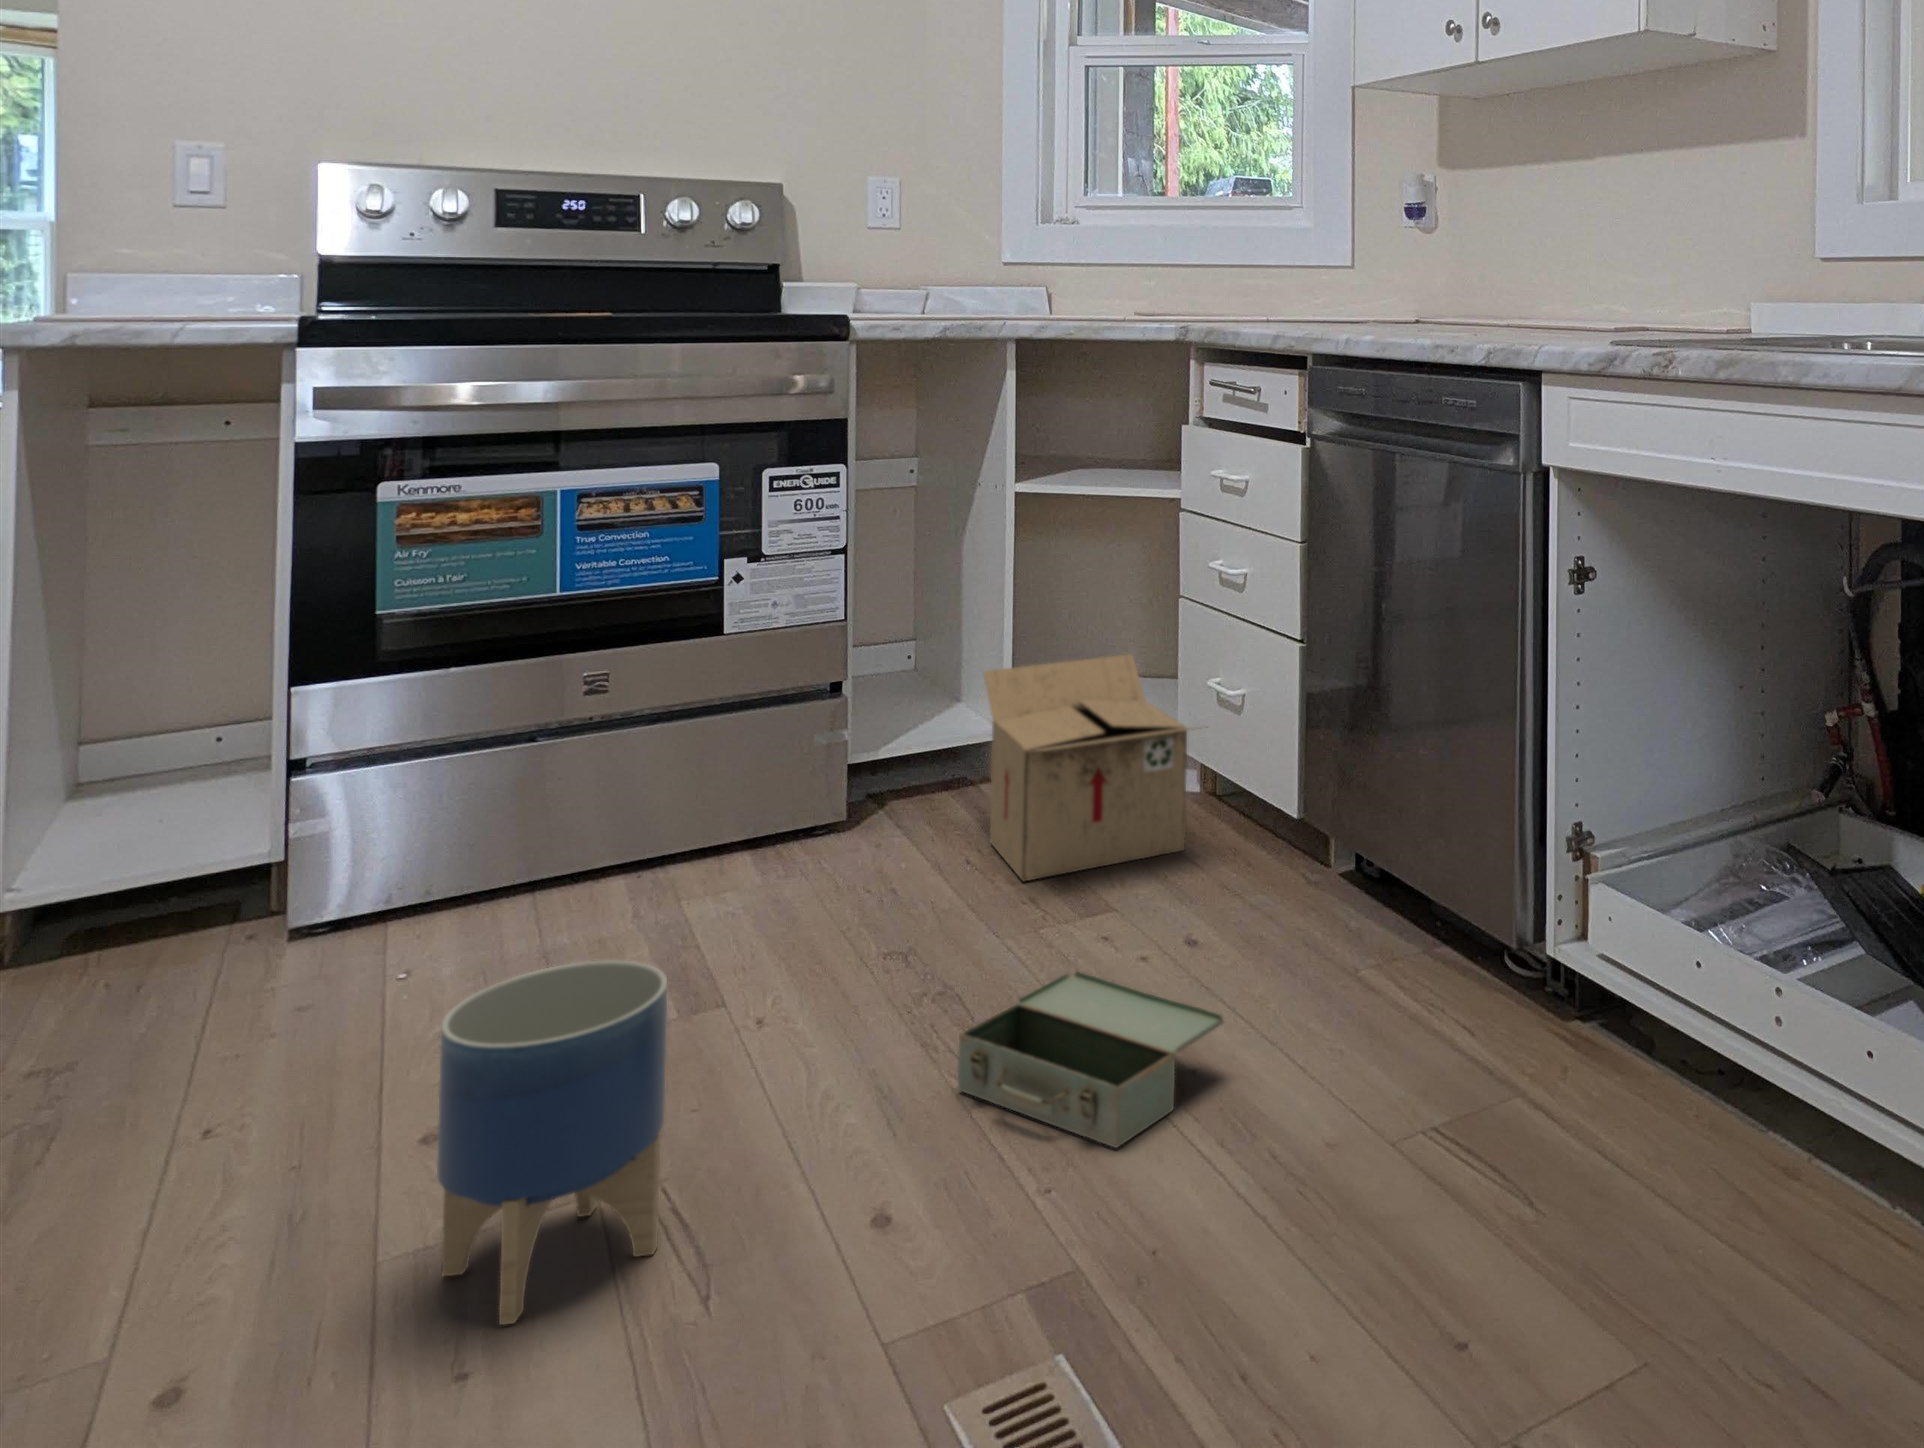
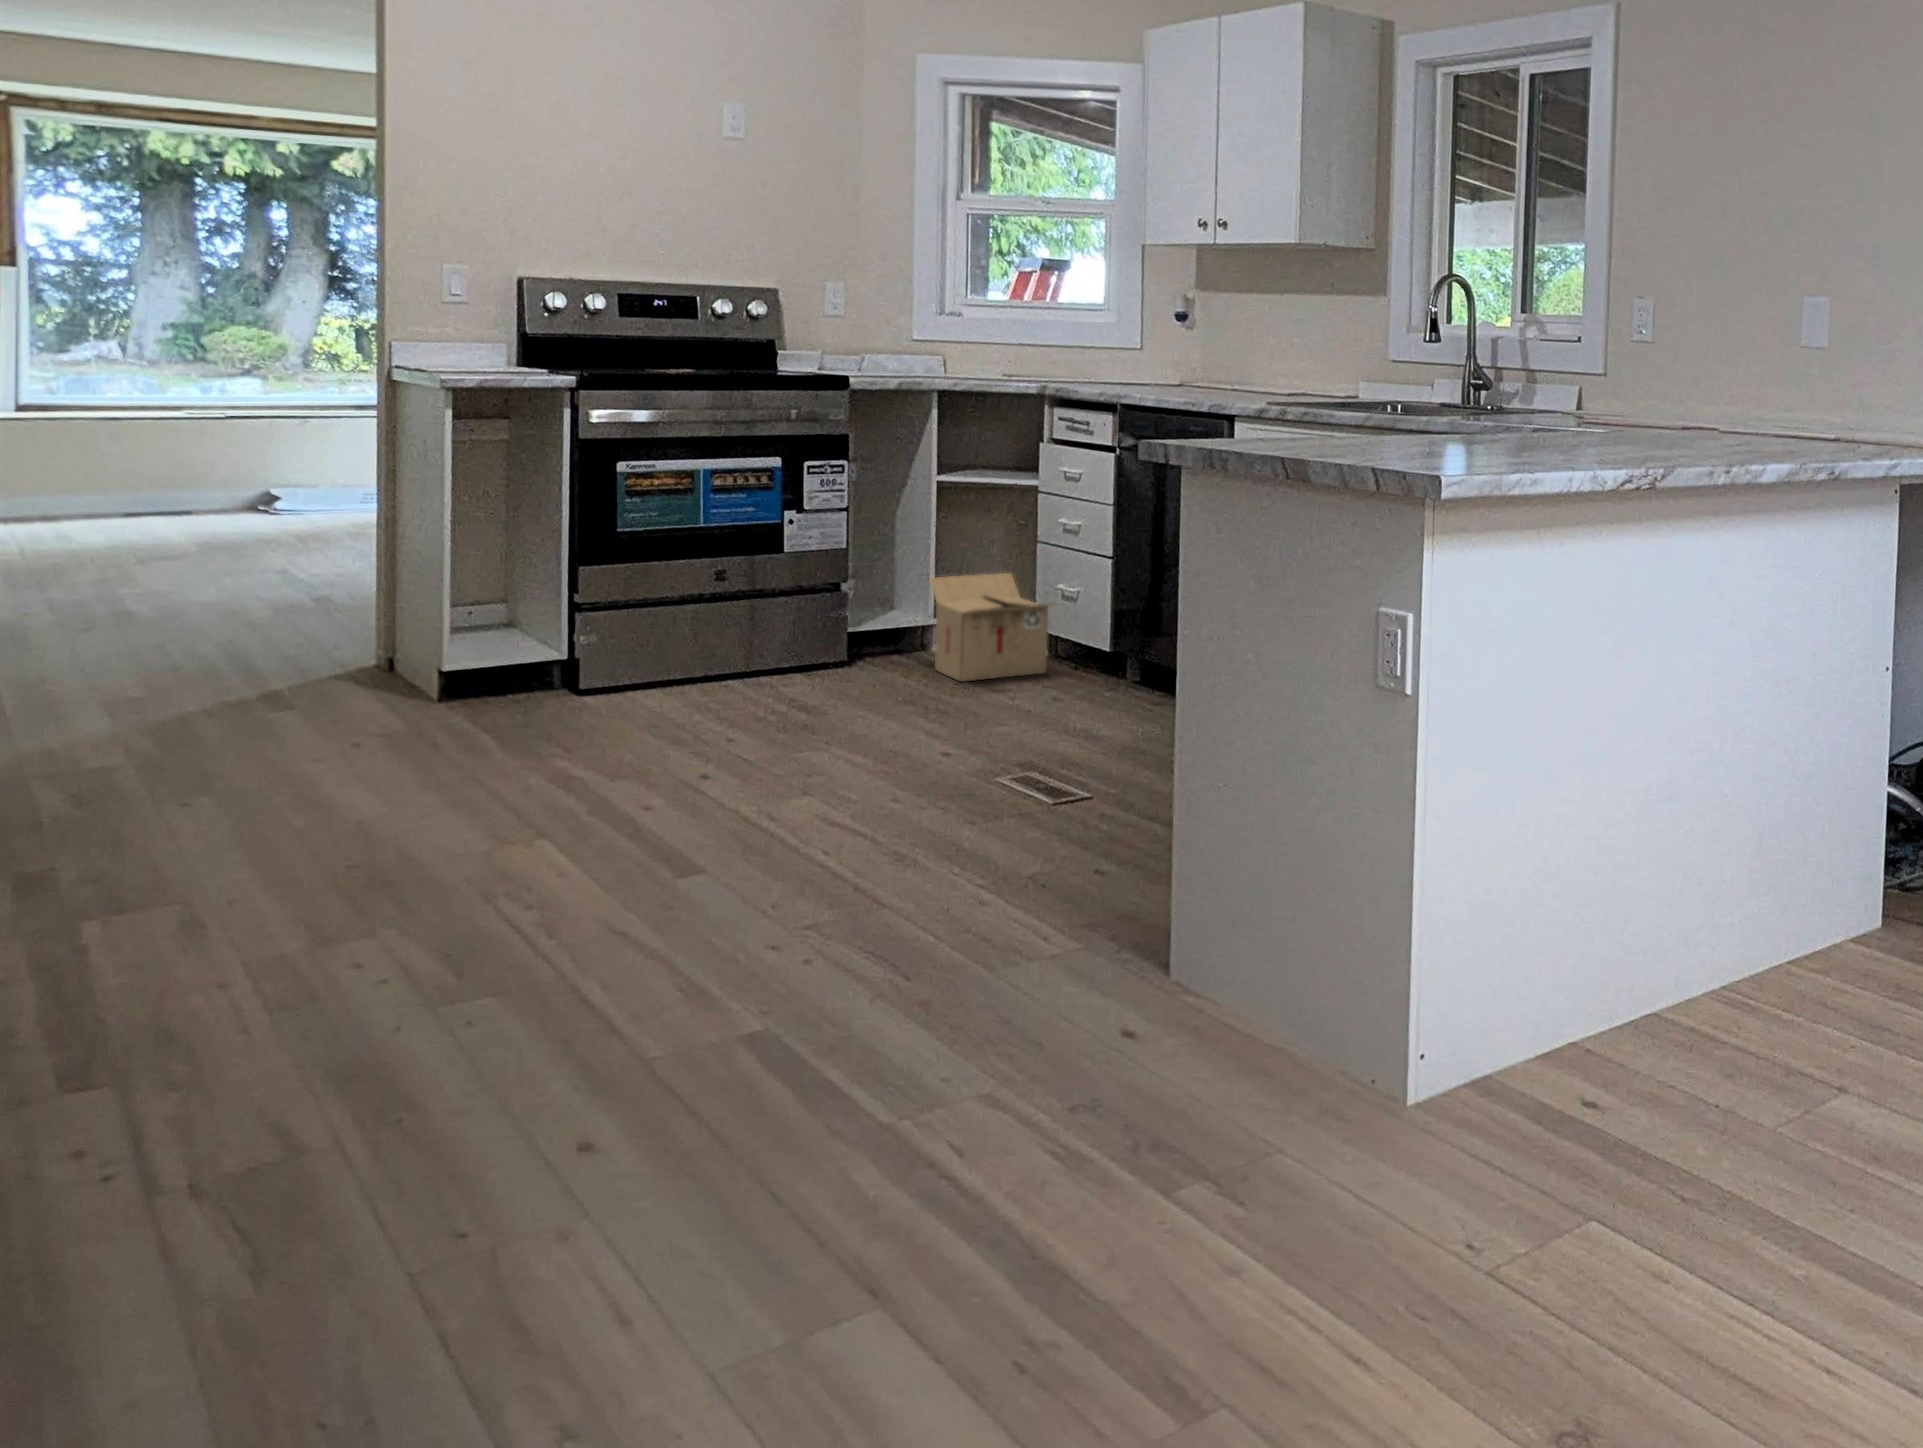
planter: present [437,960,667,1325] -> none [775,655,859,774]
toolbox: present [958,972,1224,1148] -> none [961,693,1082,744]

